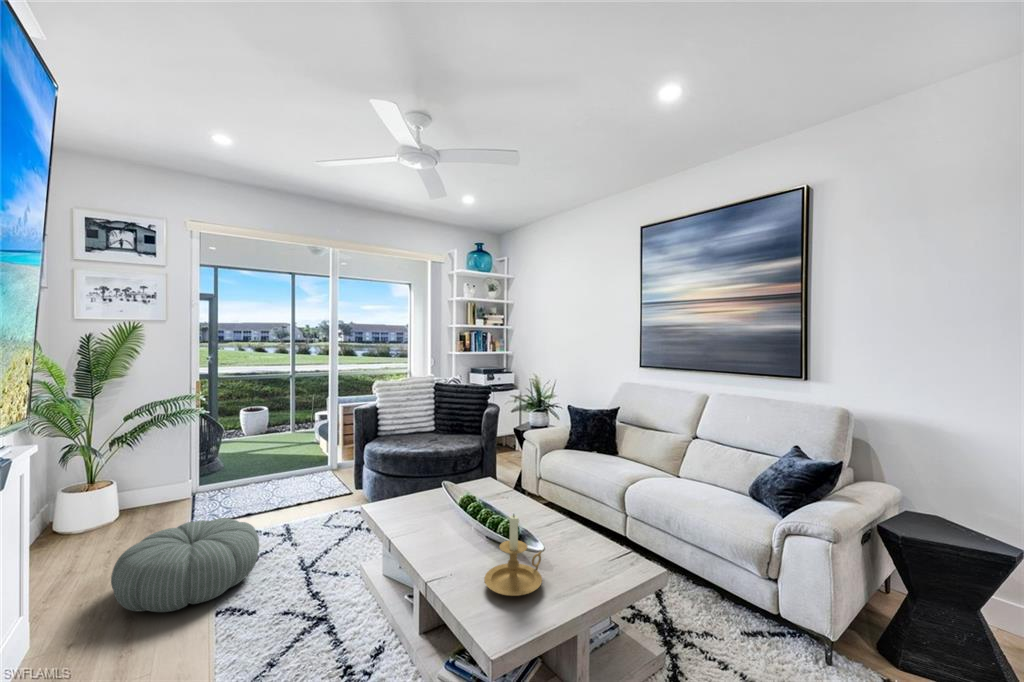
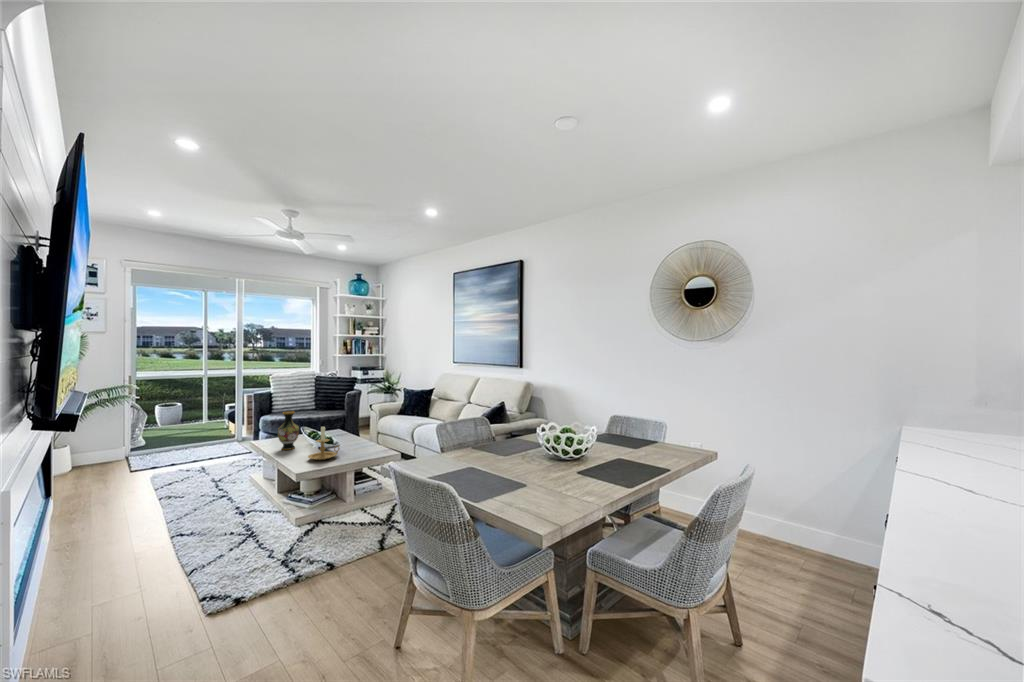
vase: none [411,465,448,543] -> present [277,411,299,450]
pouf: present [111,518,259,612] -> none [90,457,185,503]

